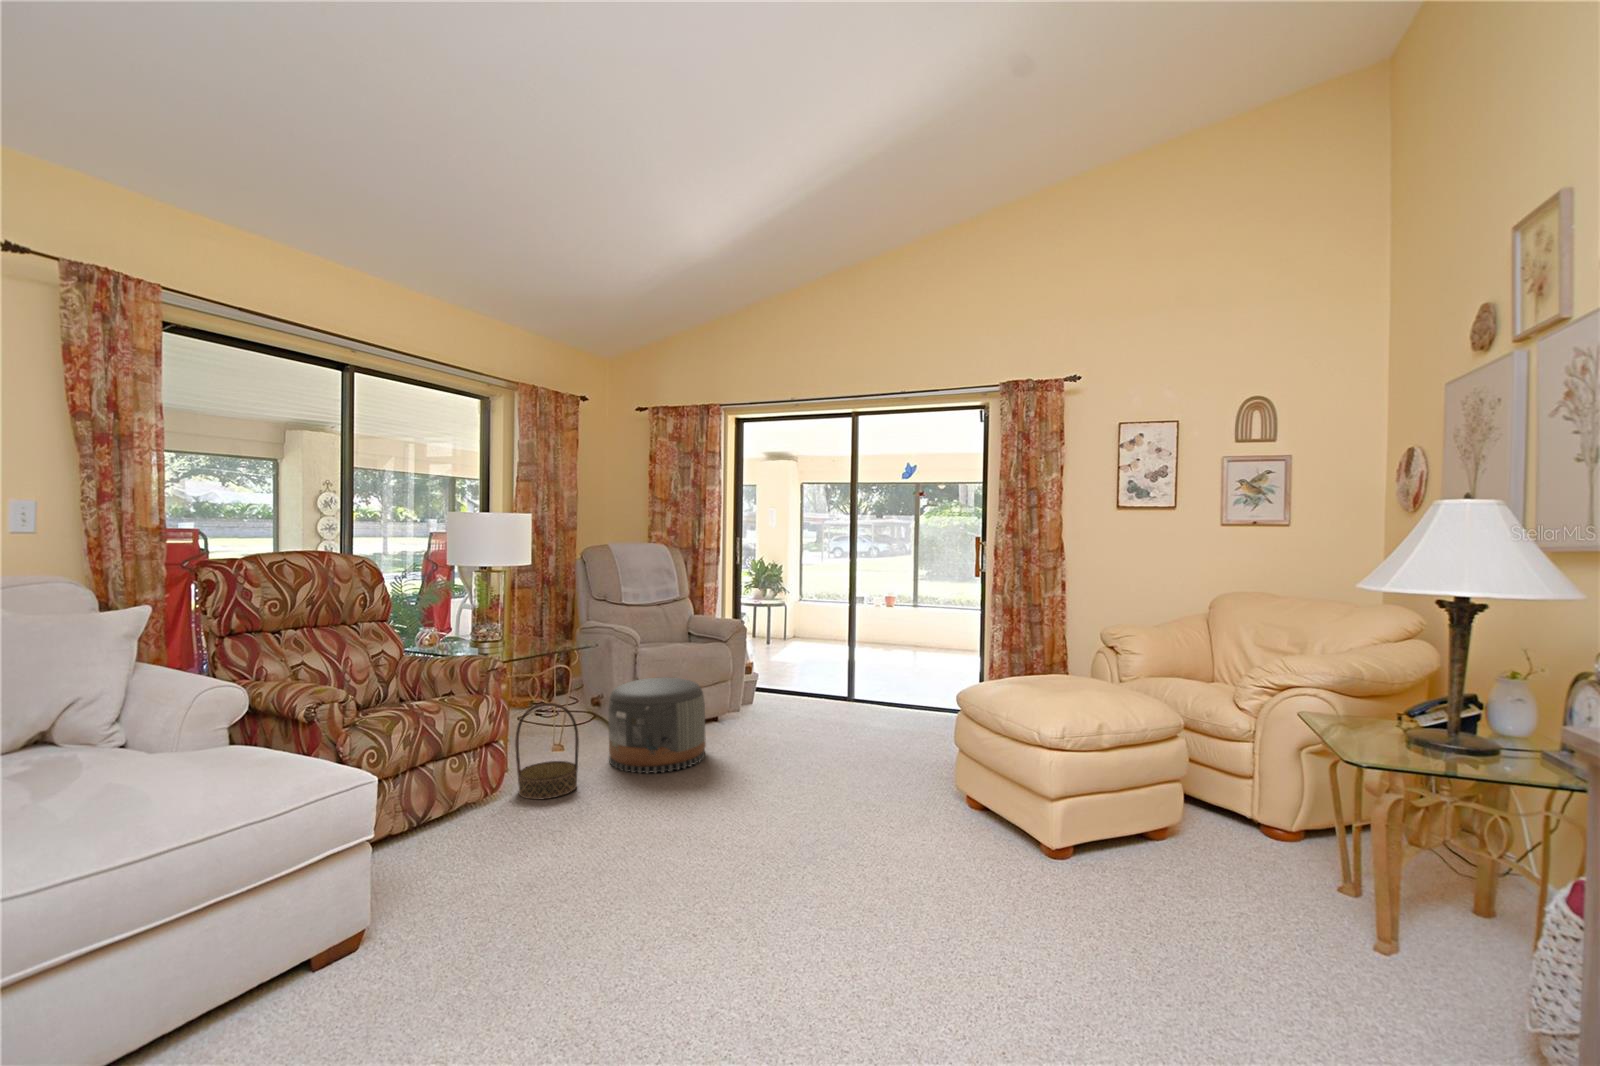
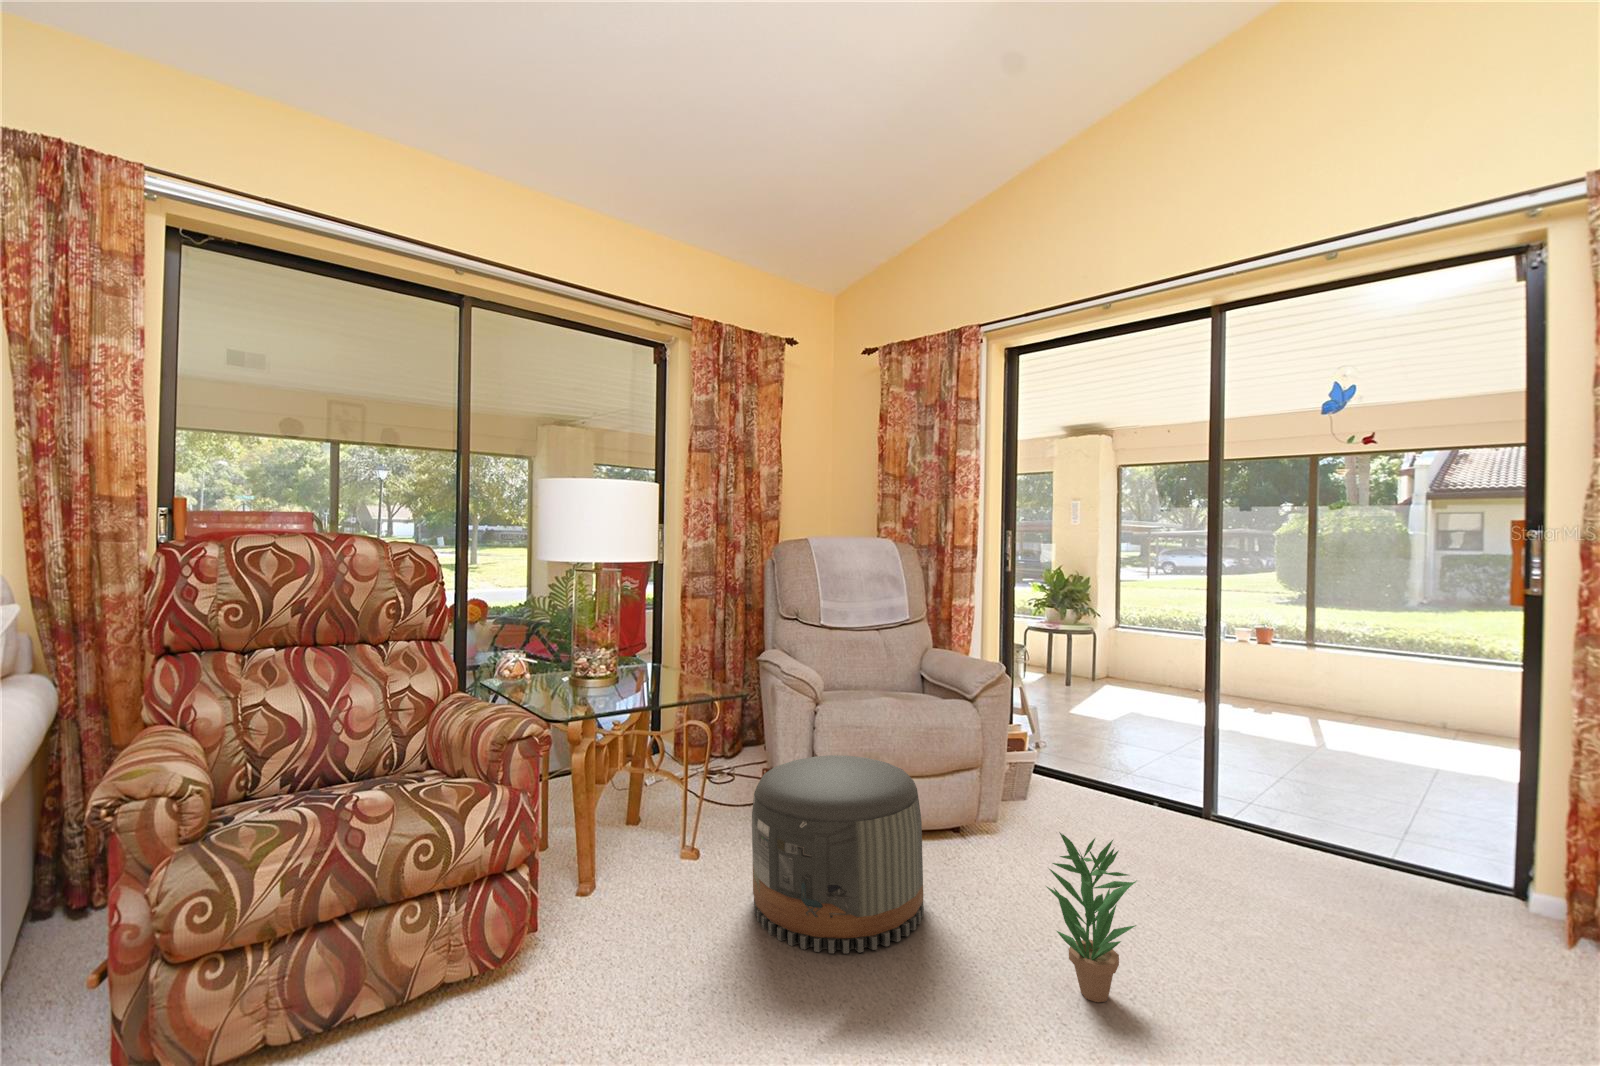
potted plant: none [769,692,809,769] -> present [1046,832,1136,1002]
basket: present [515,703,579,799] -> none [565,802,669,990]

